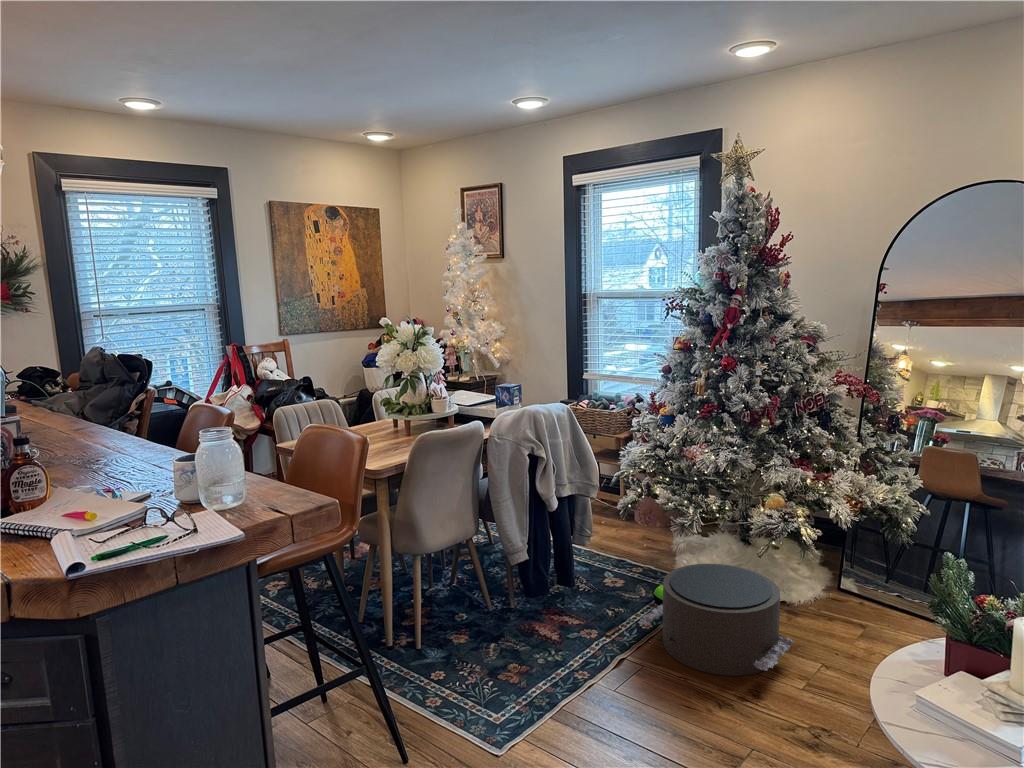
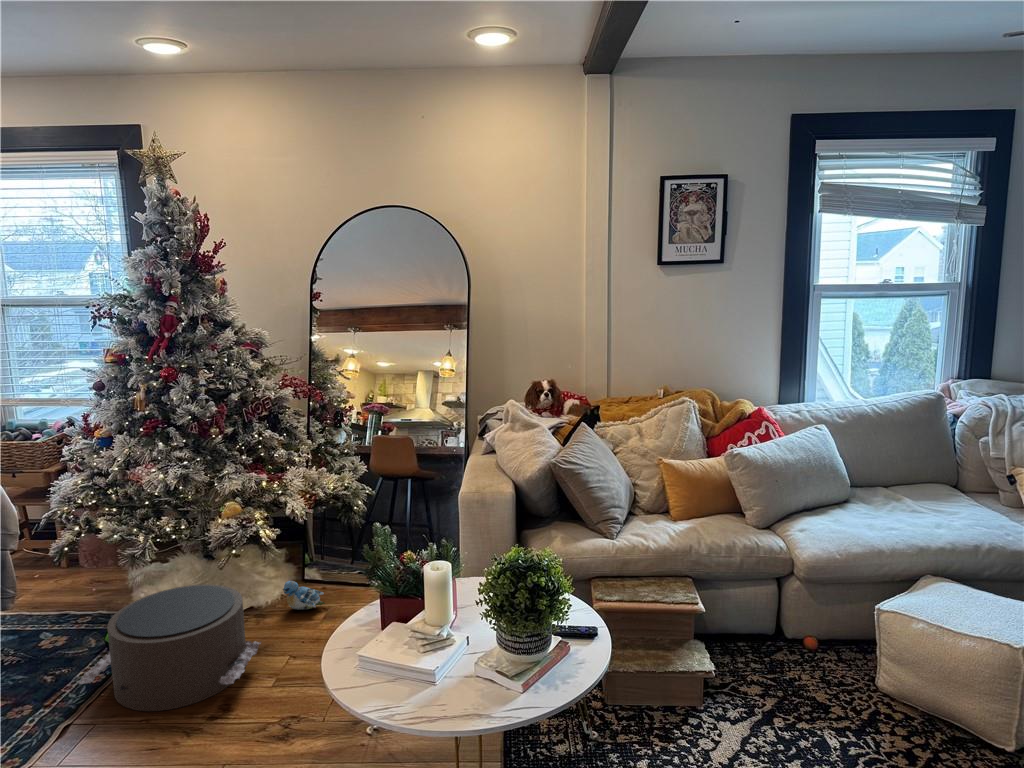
plush toy: none [817,588,863,624] -> present [283,581,325,610]

